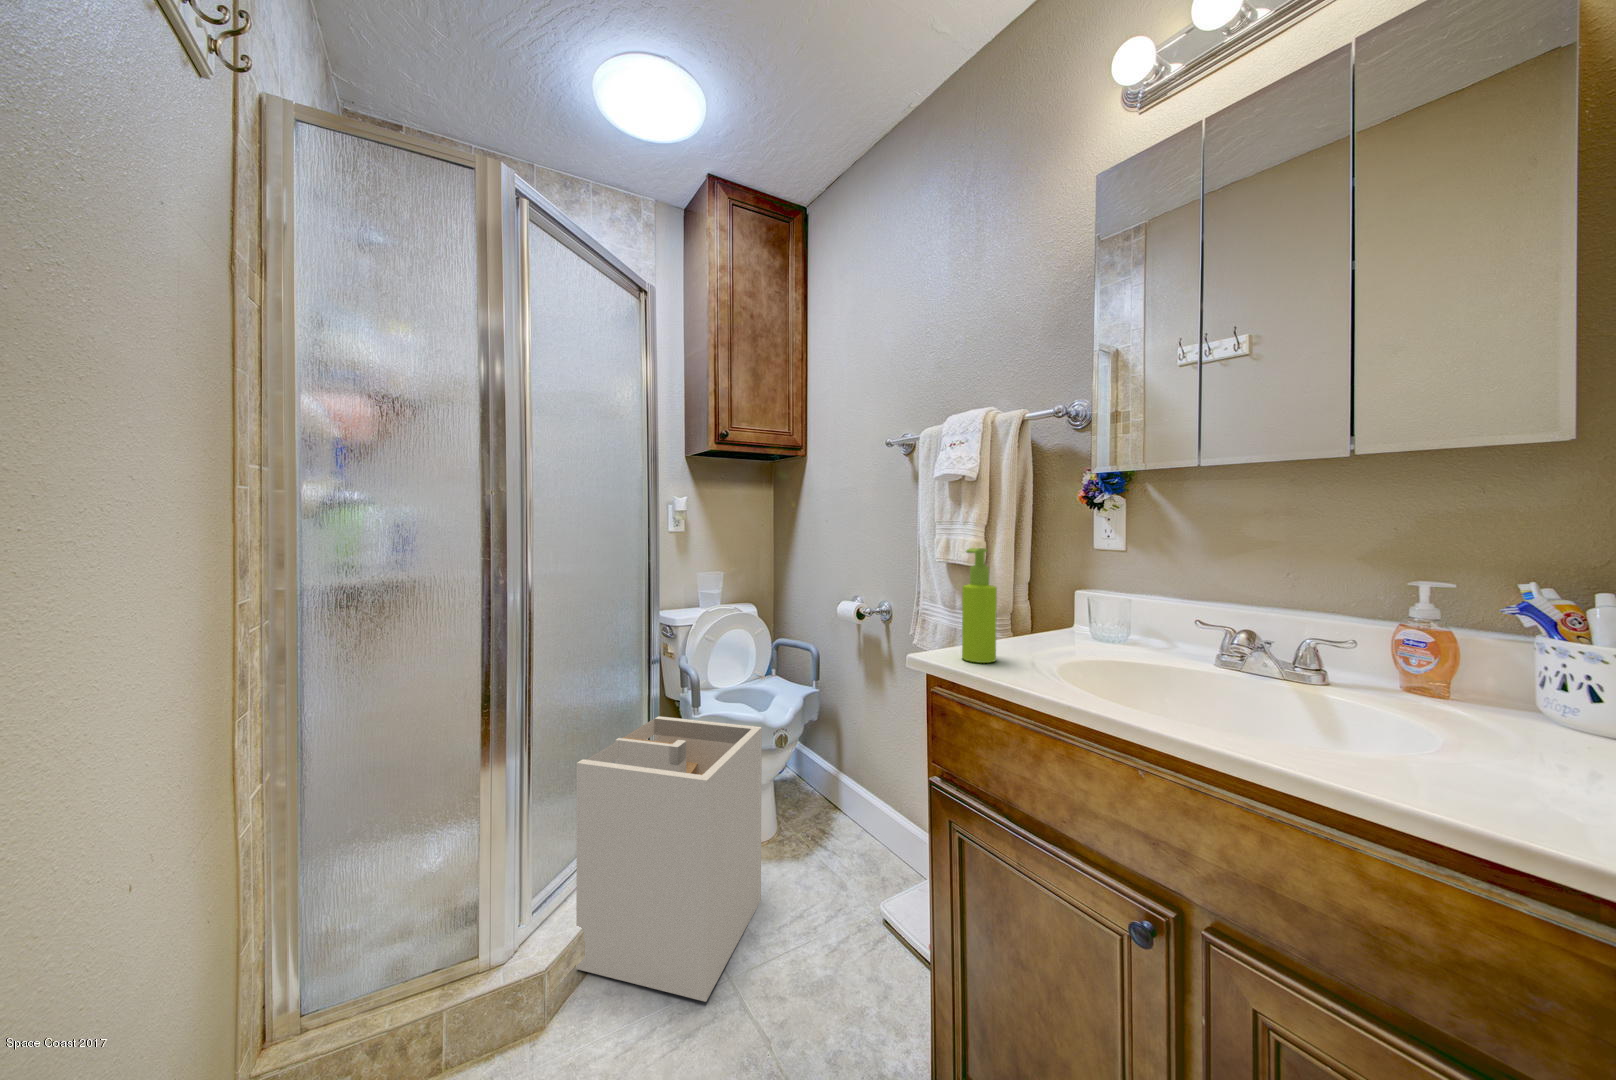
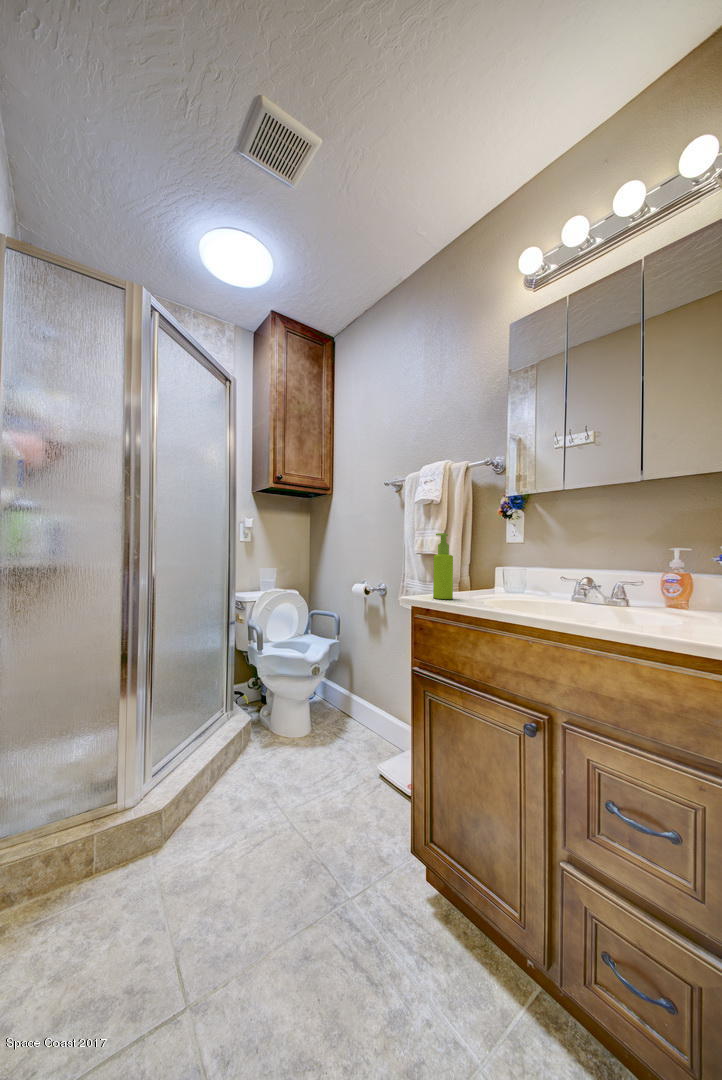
laundry hamper: present [576,716,762,1002] -> none [181,653,306,830]

